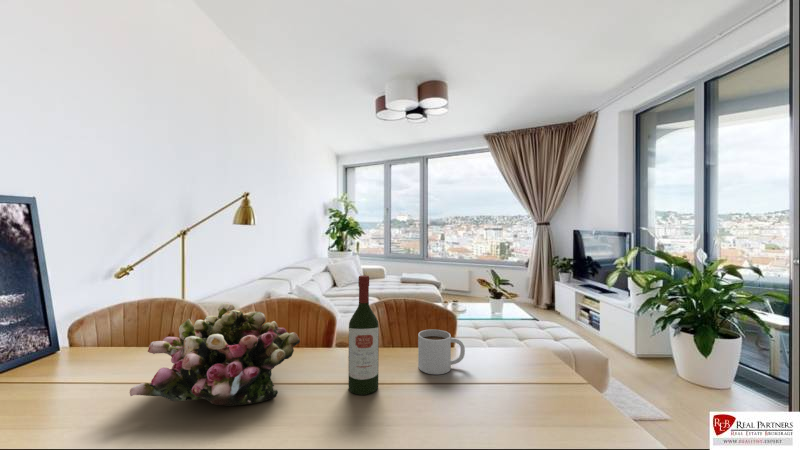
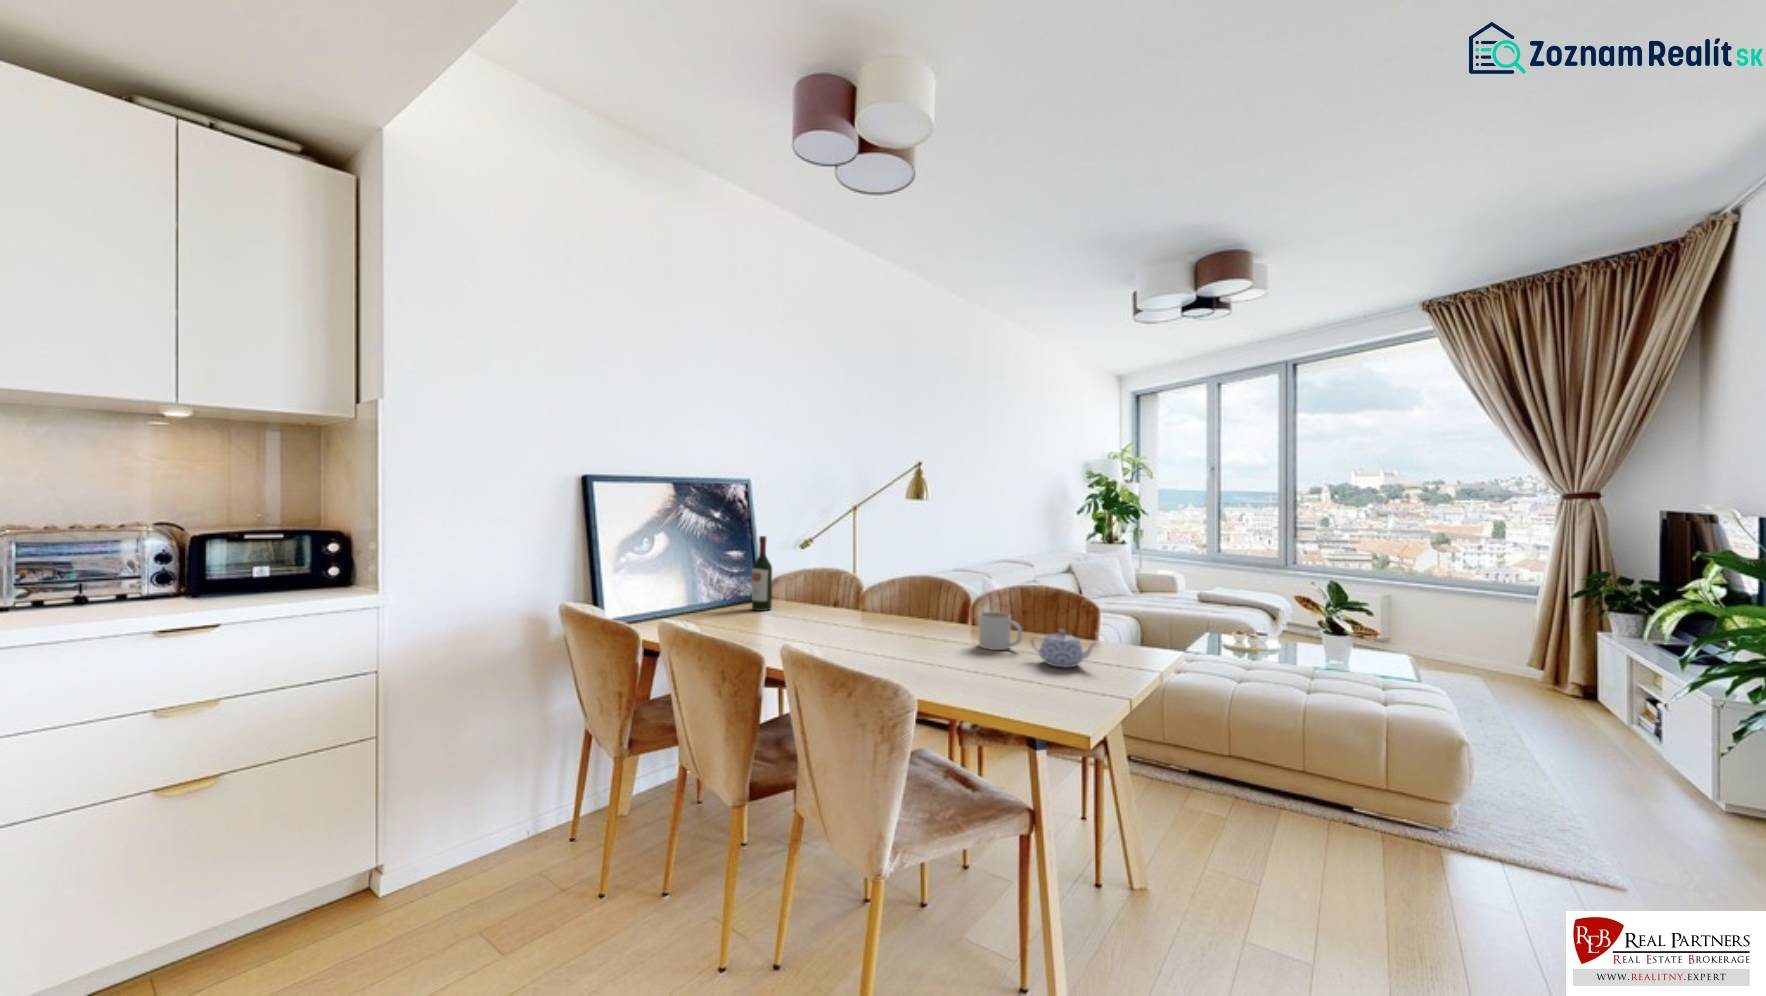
wine bottle: present [348,275,379,395] -> present [752,536,772,611]
flower arrangement: present [130,302,300,406] -> none [781,565,883,634]
teapot: none [490,341,556,382] -> present [1030,630,1097,667]

